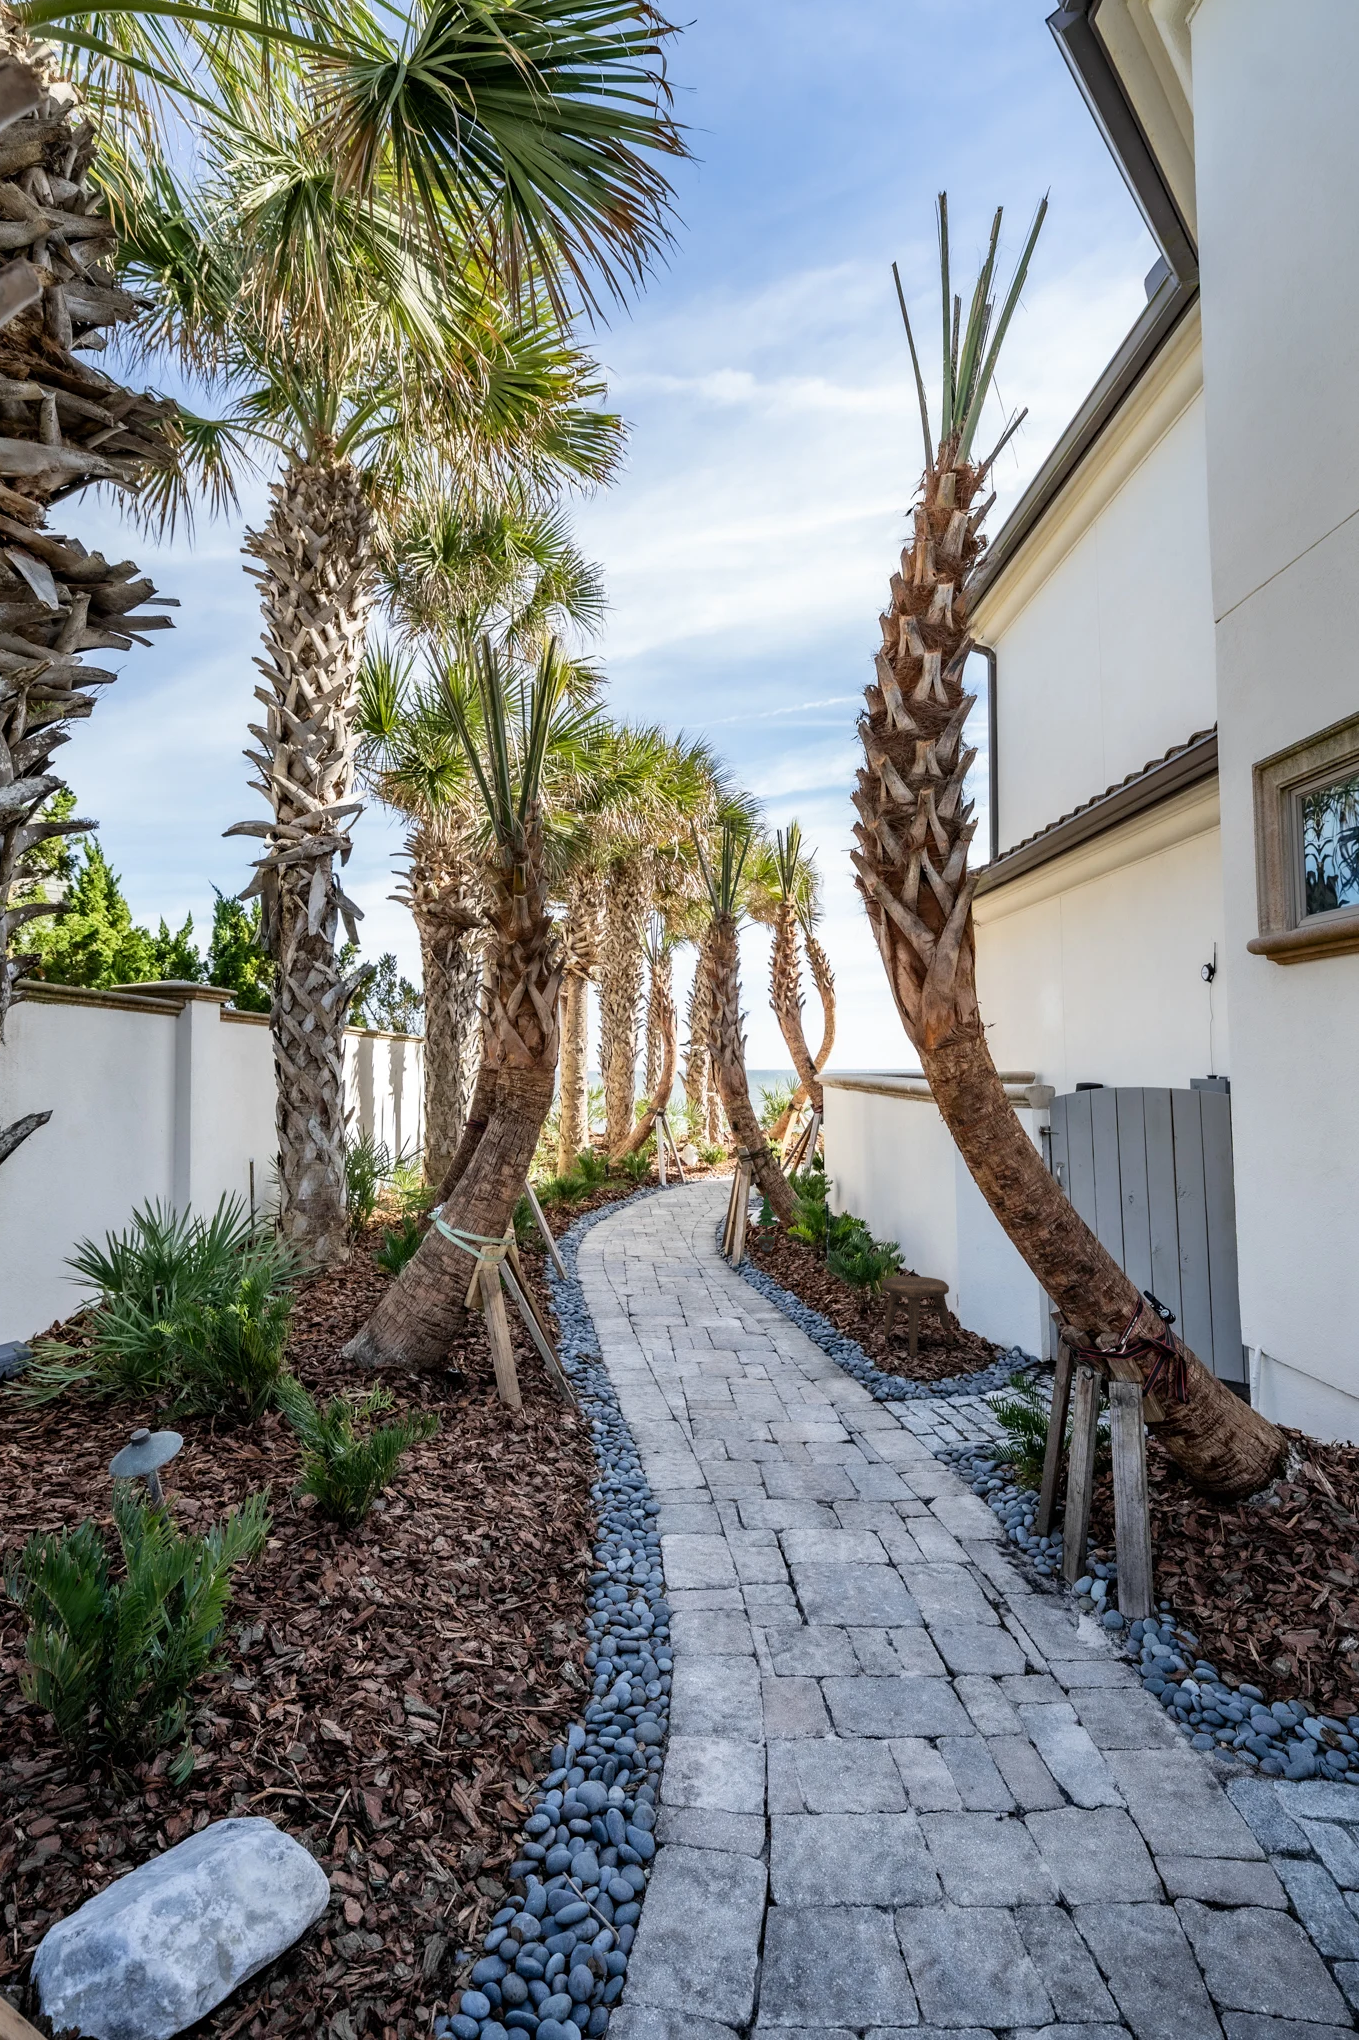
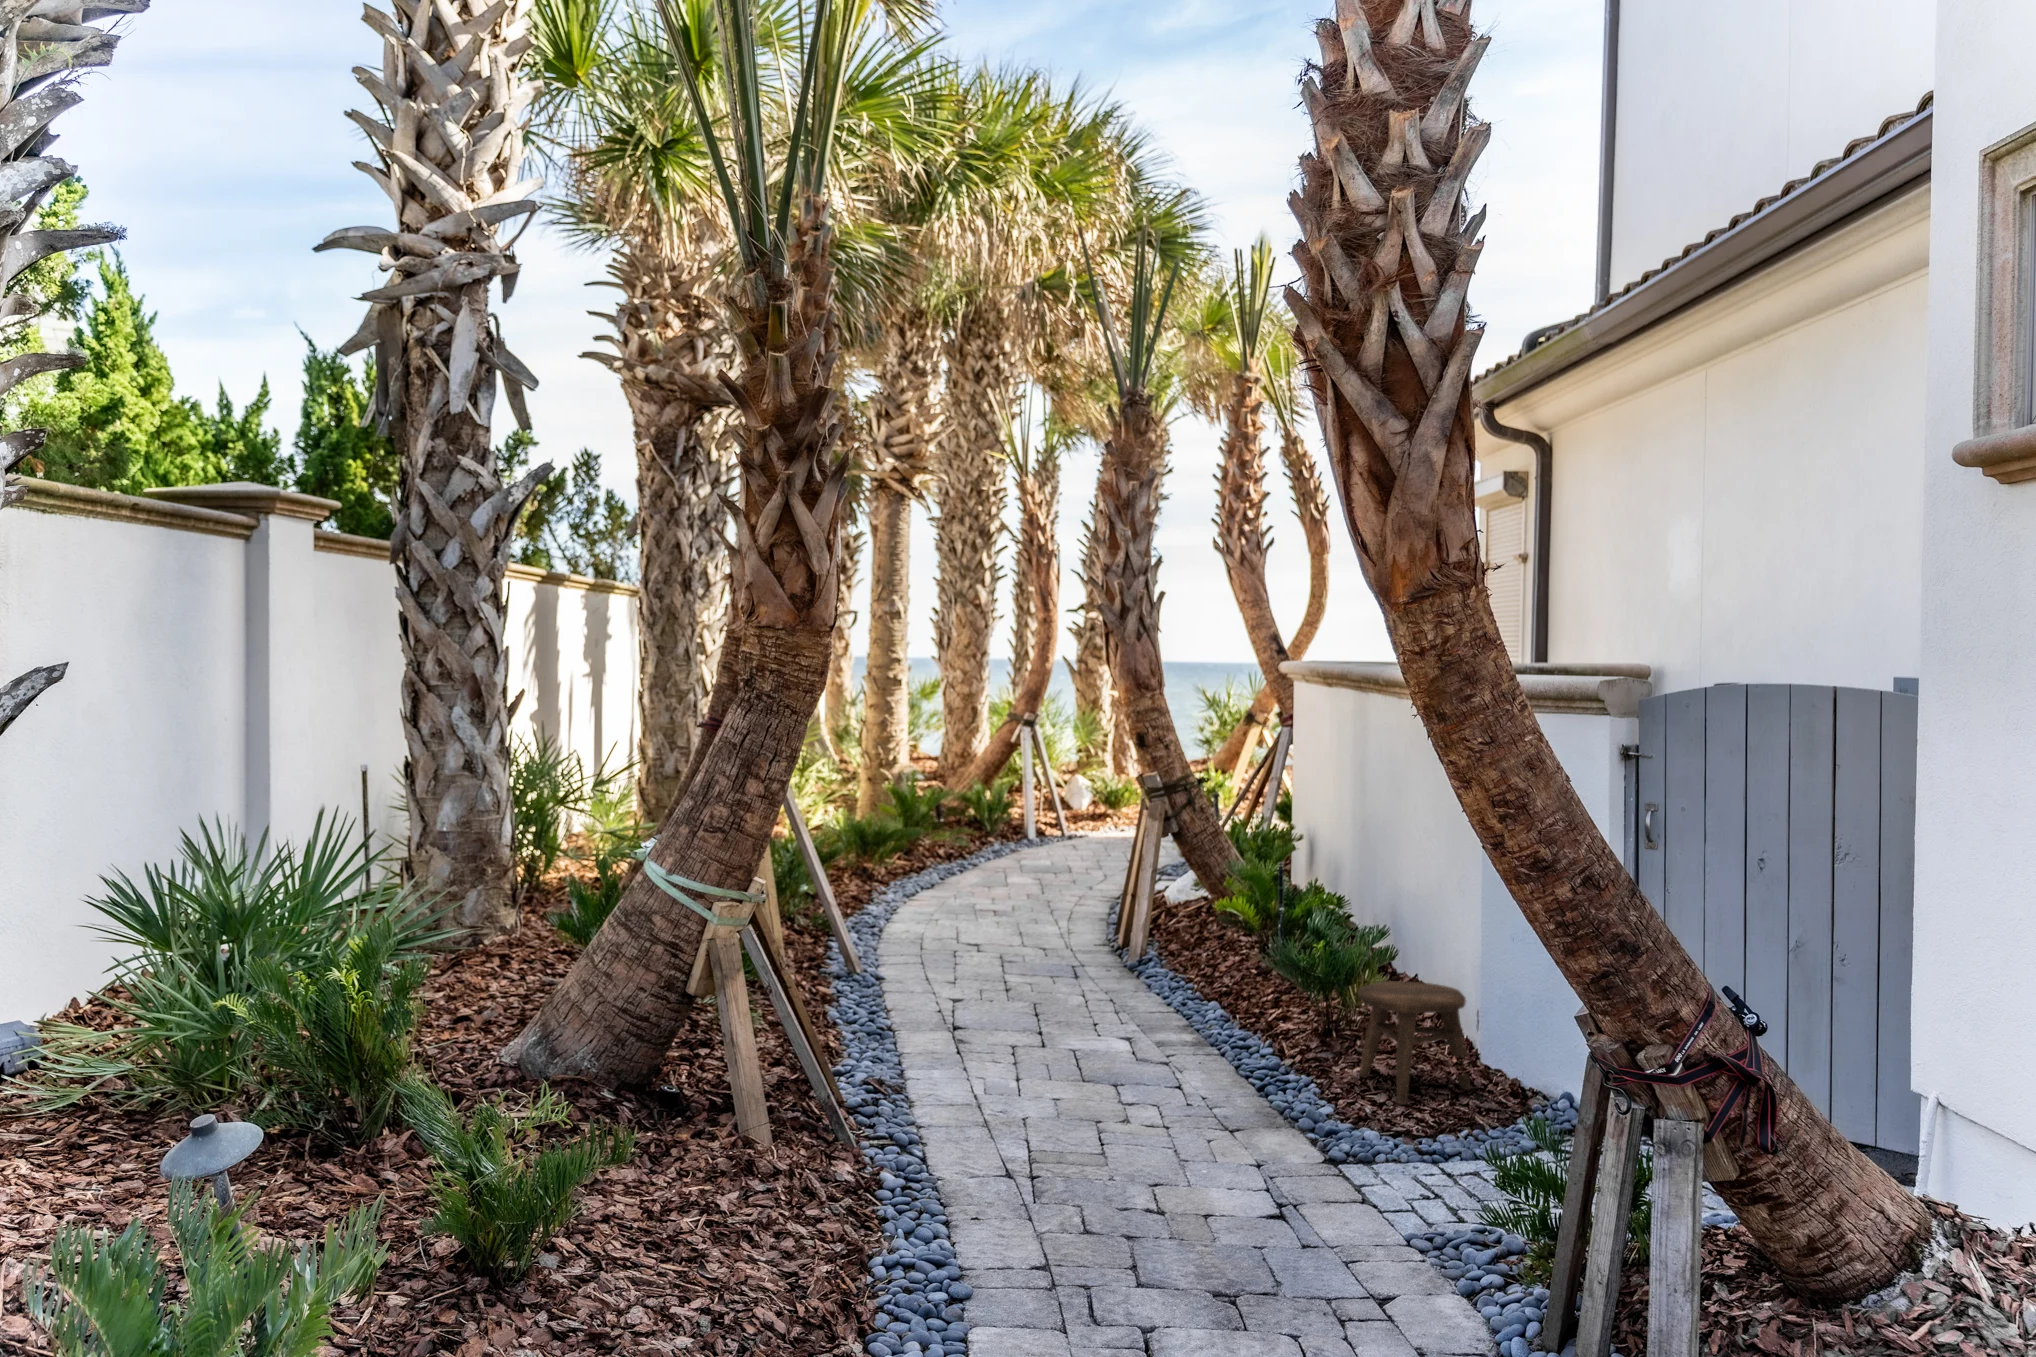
potted tree: present [756,1193,777,1252] -> none [1178,851,1213,950]

